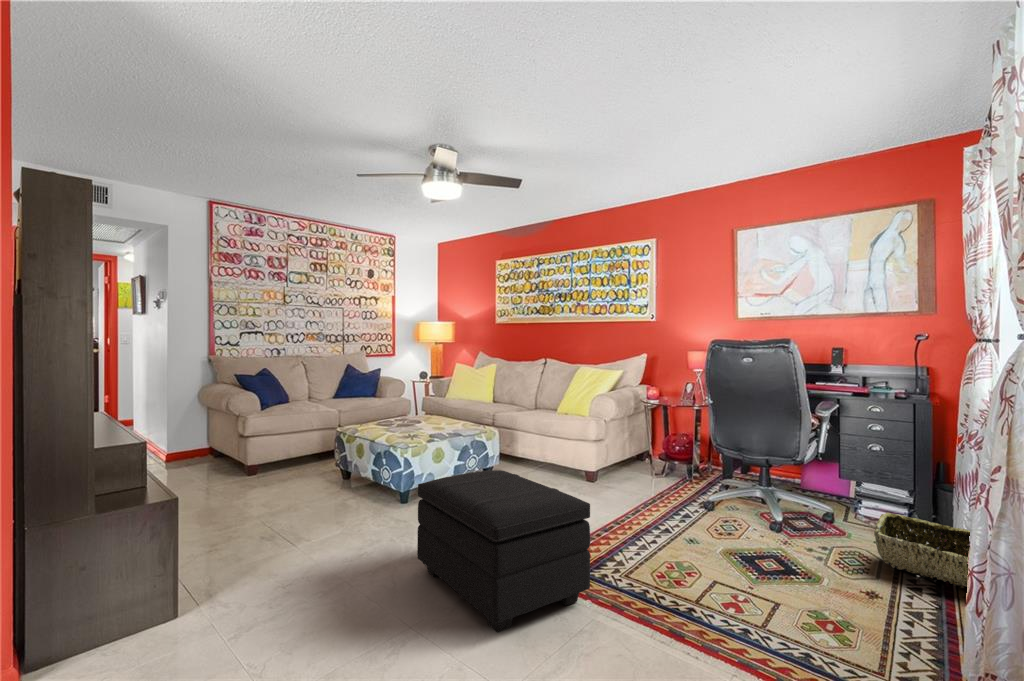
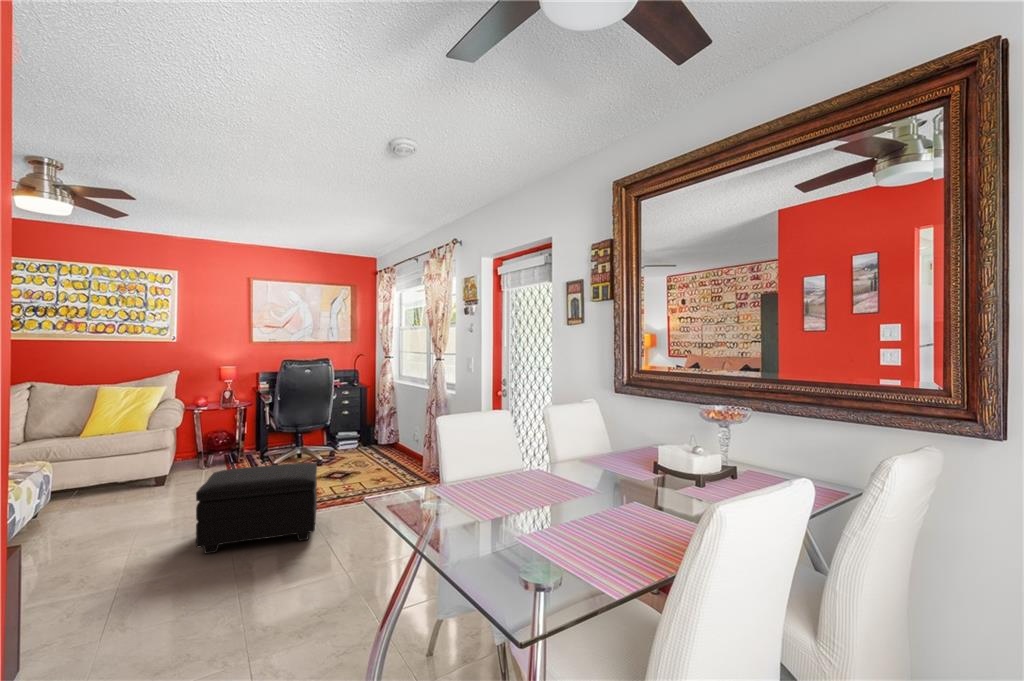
woven basket: present [874,513,970,587] -> none [369,438,412,462]

